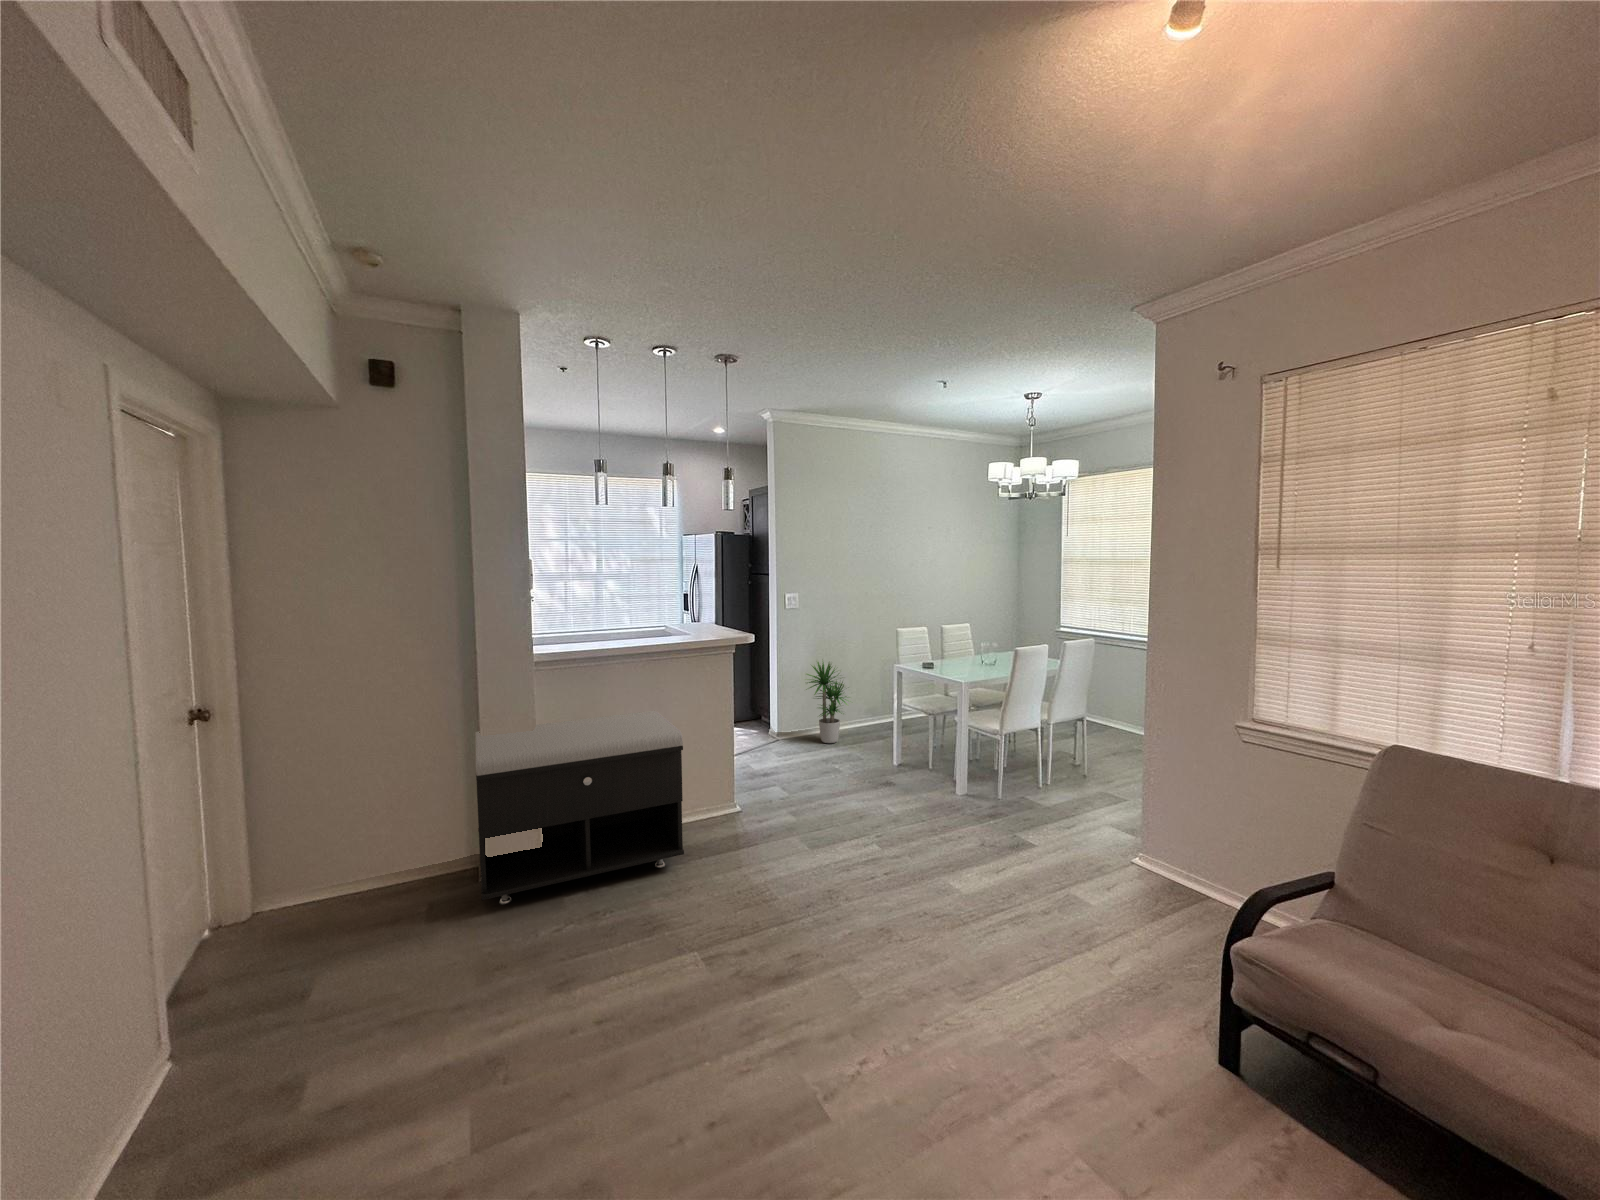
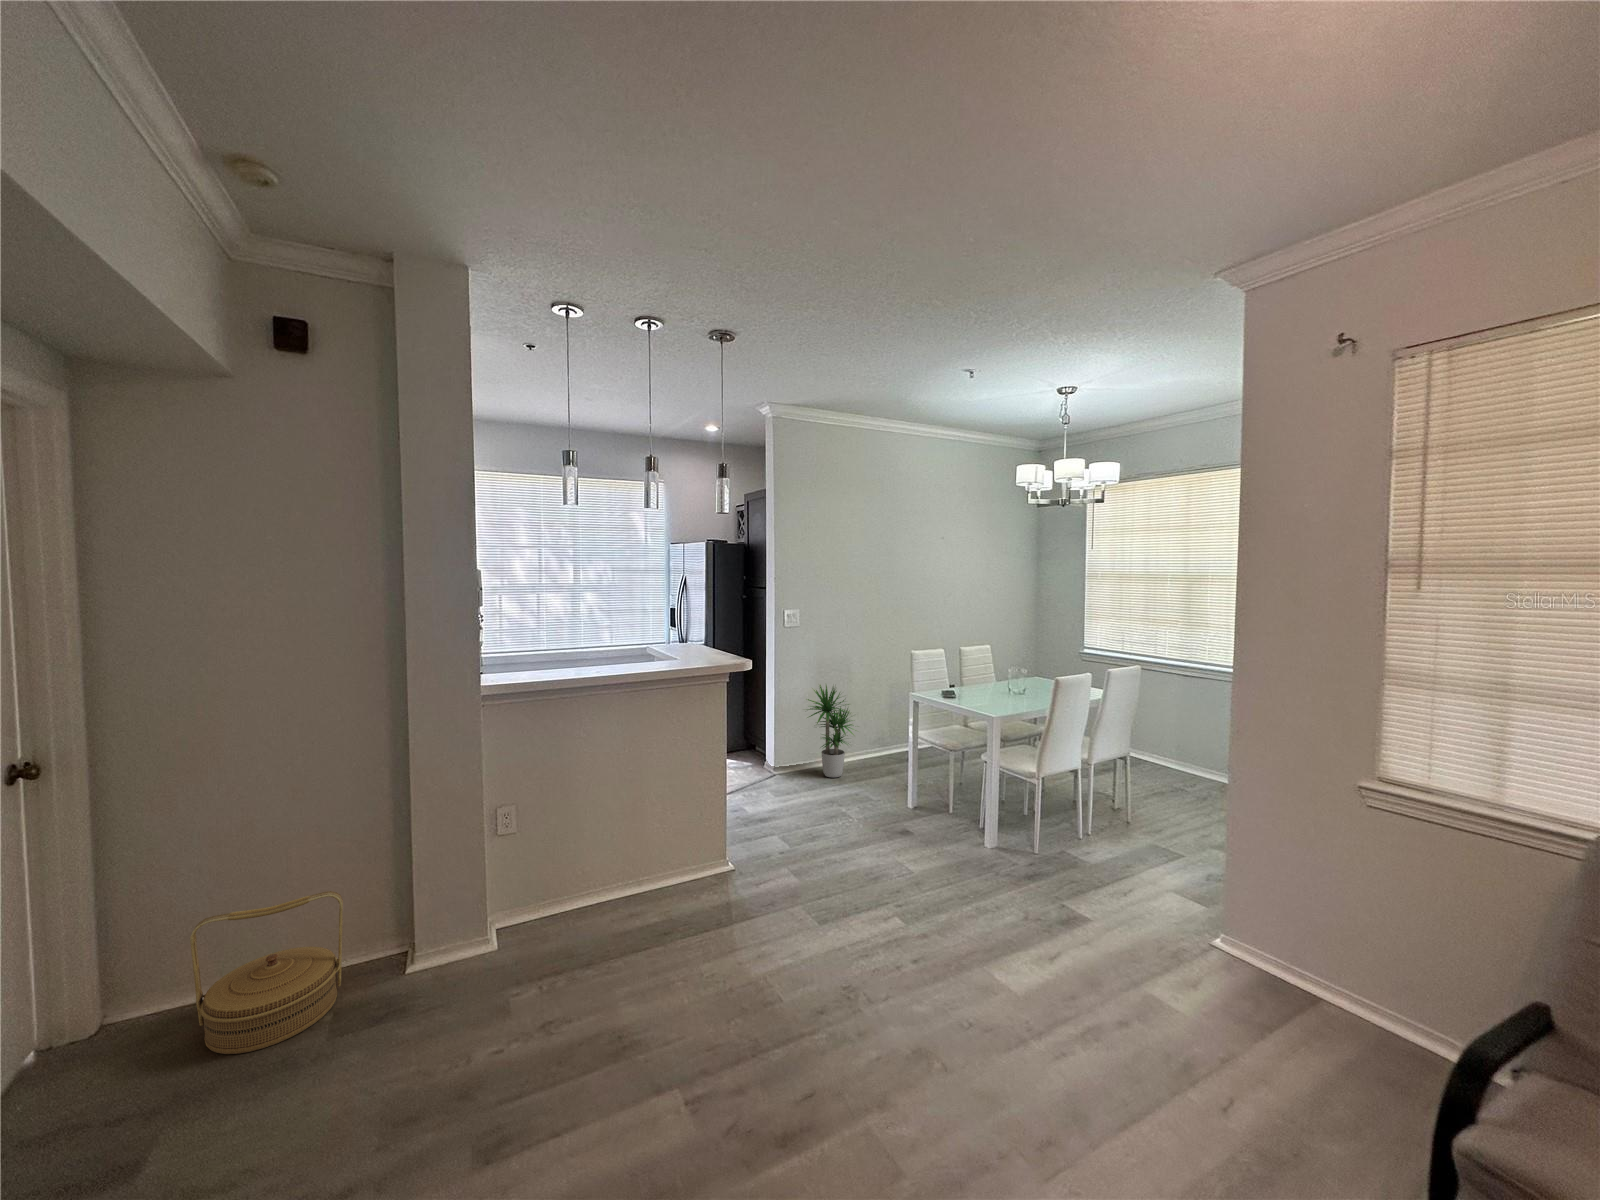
storage bench: present [475,711,684,904] -> none [392,753,664,1011]
woven basket: none [324,813,433,930] -> present [190,891,343,1054]

